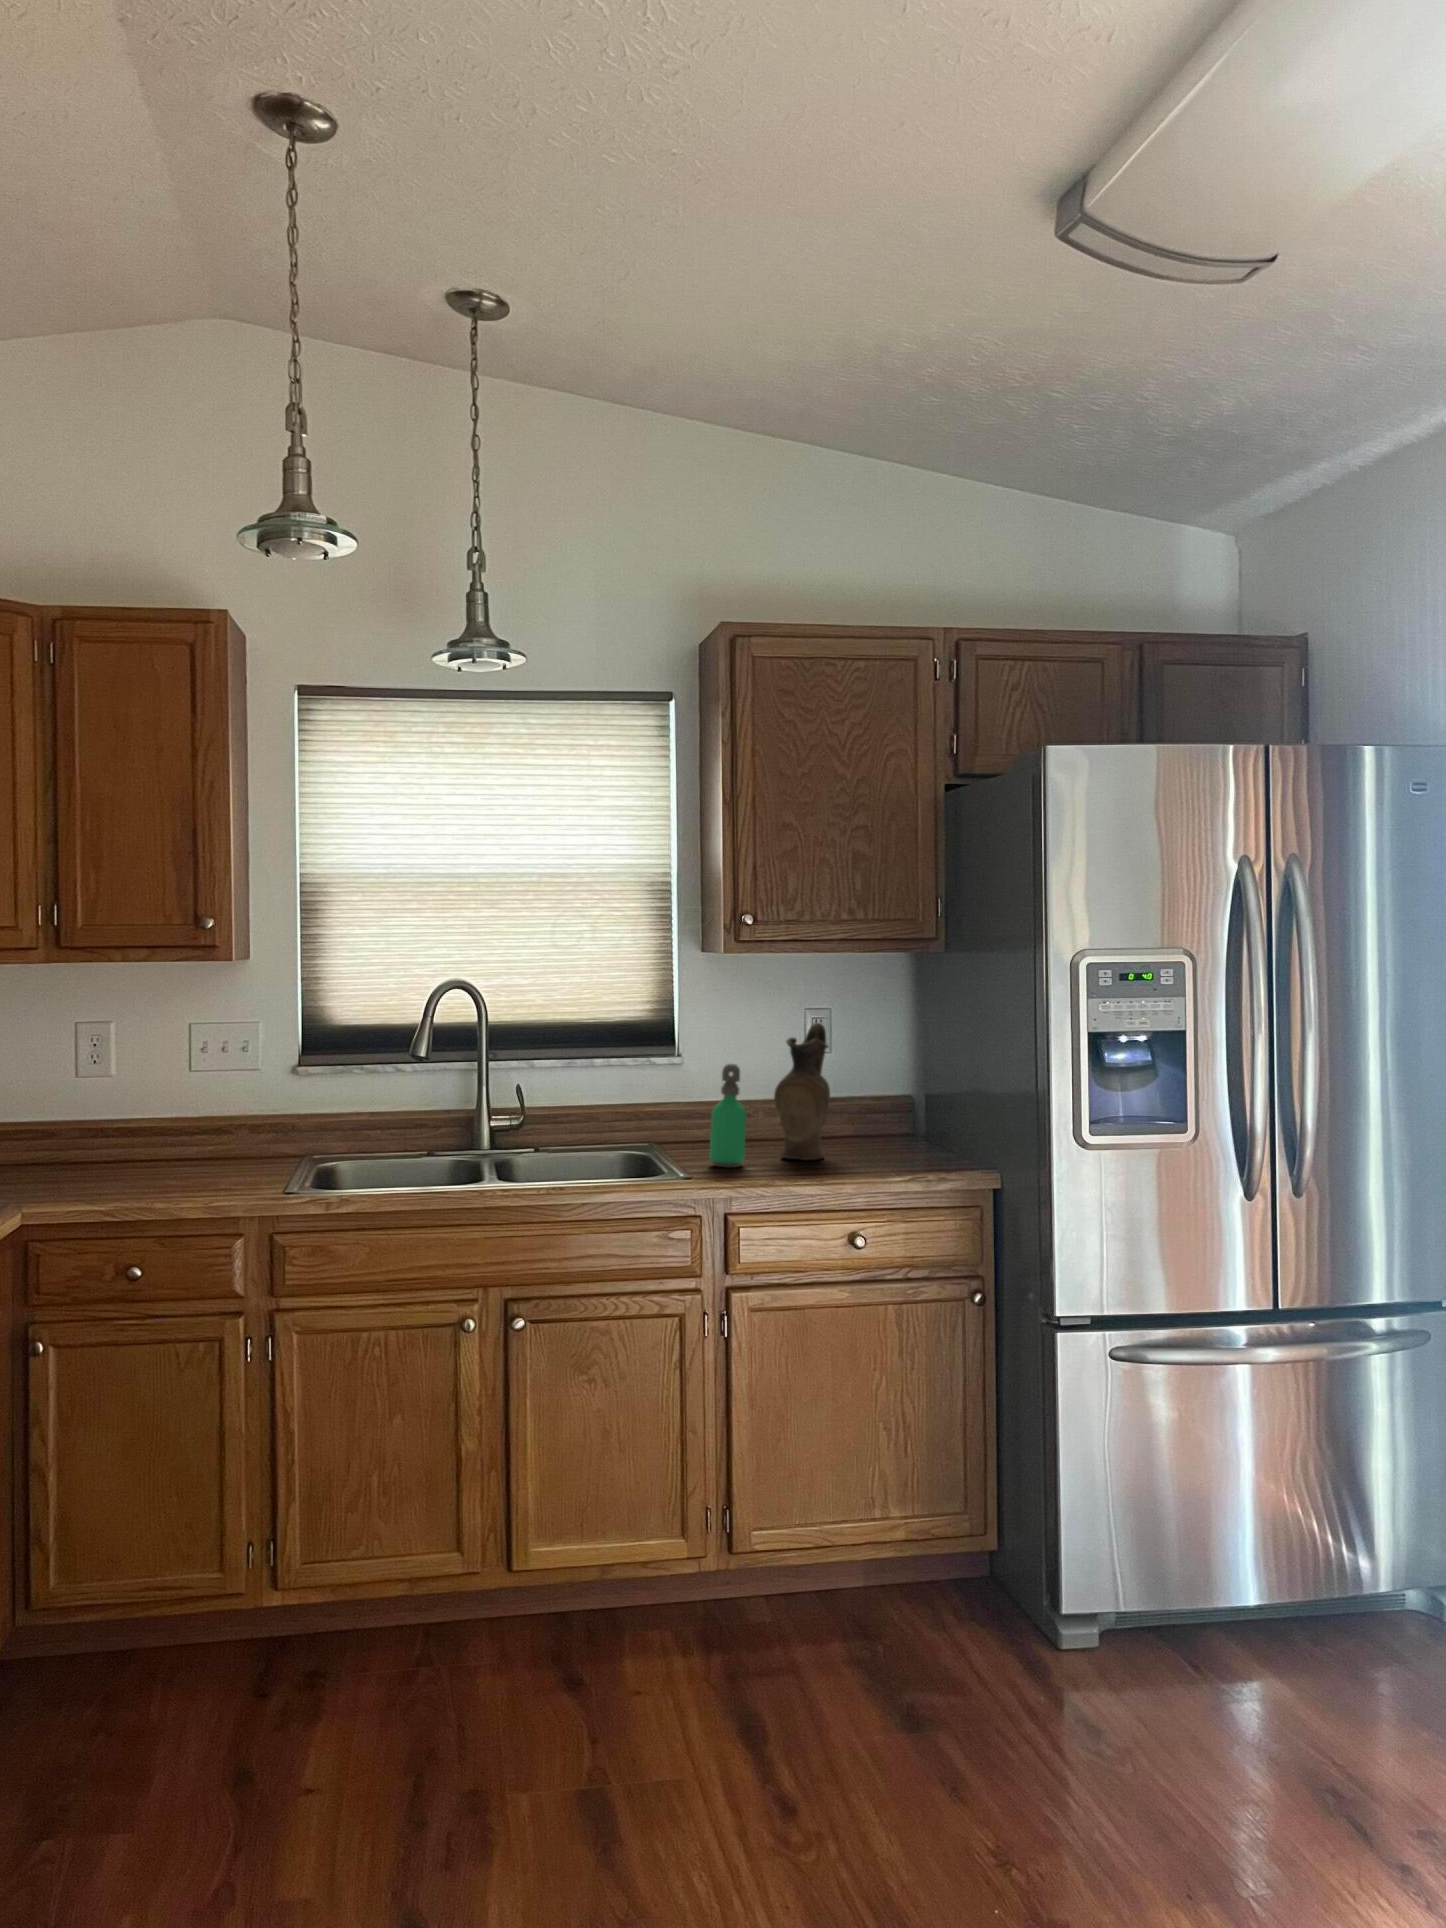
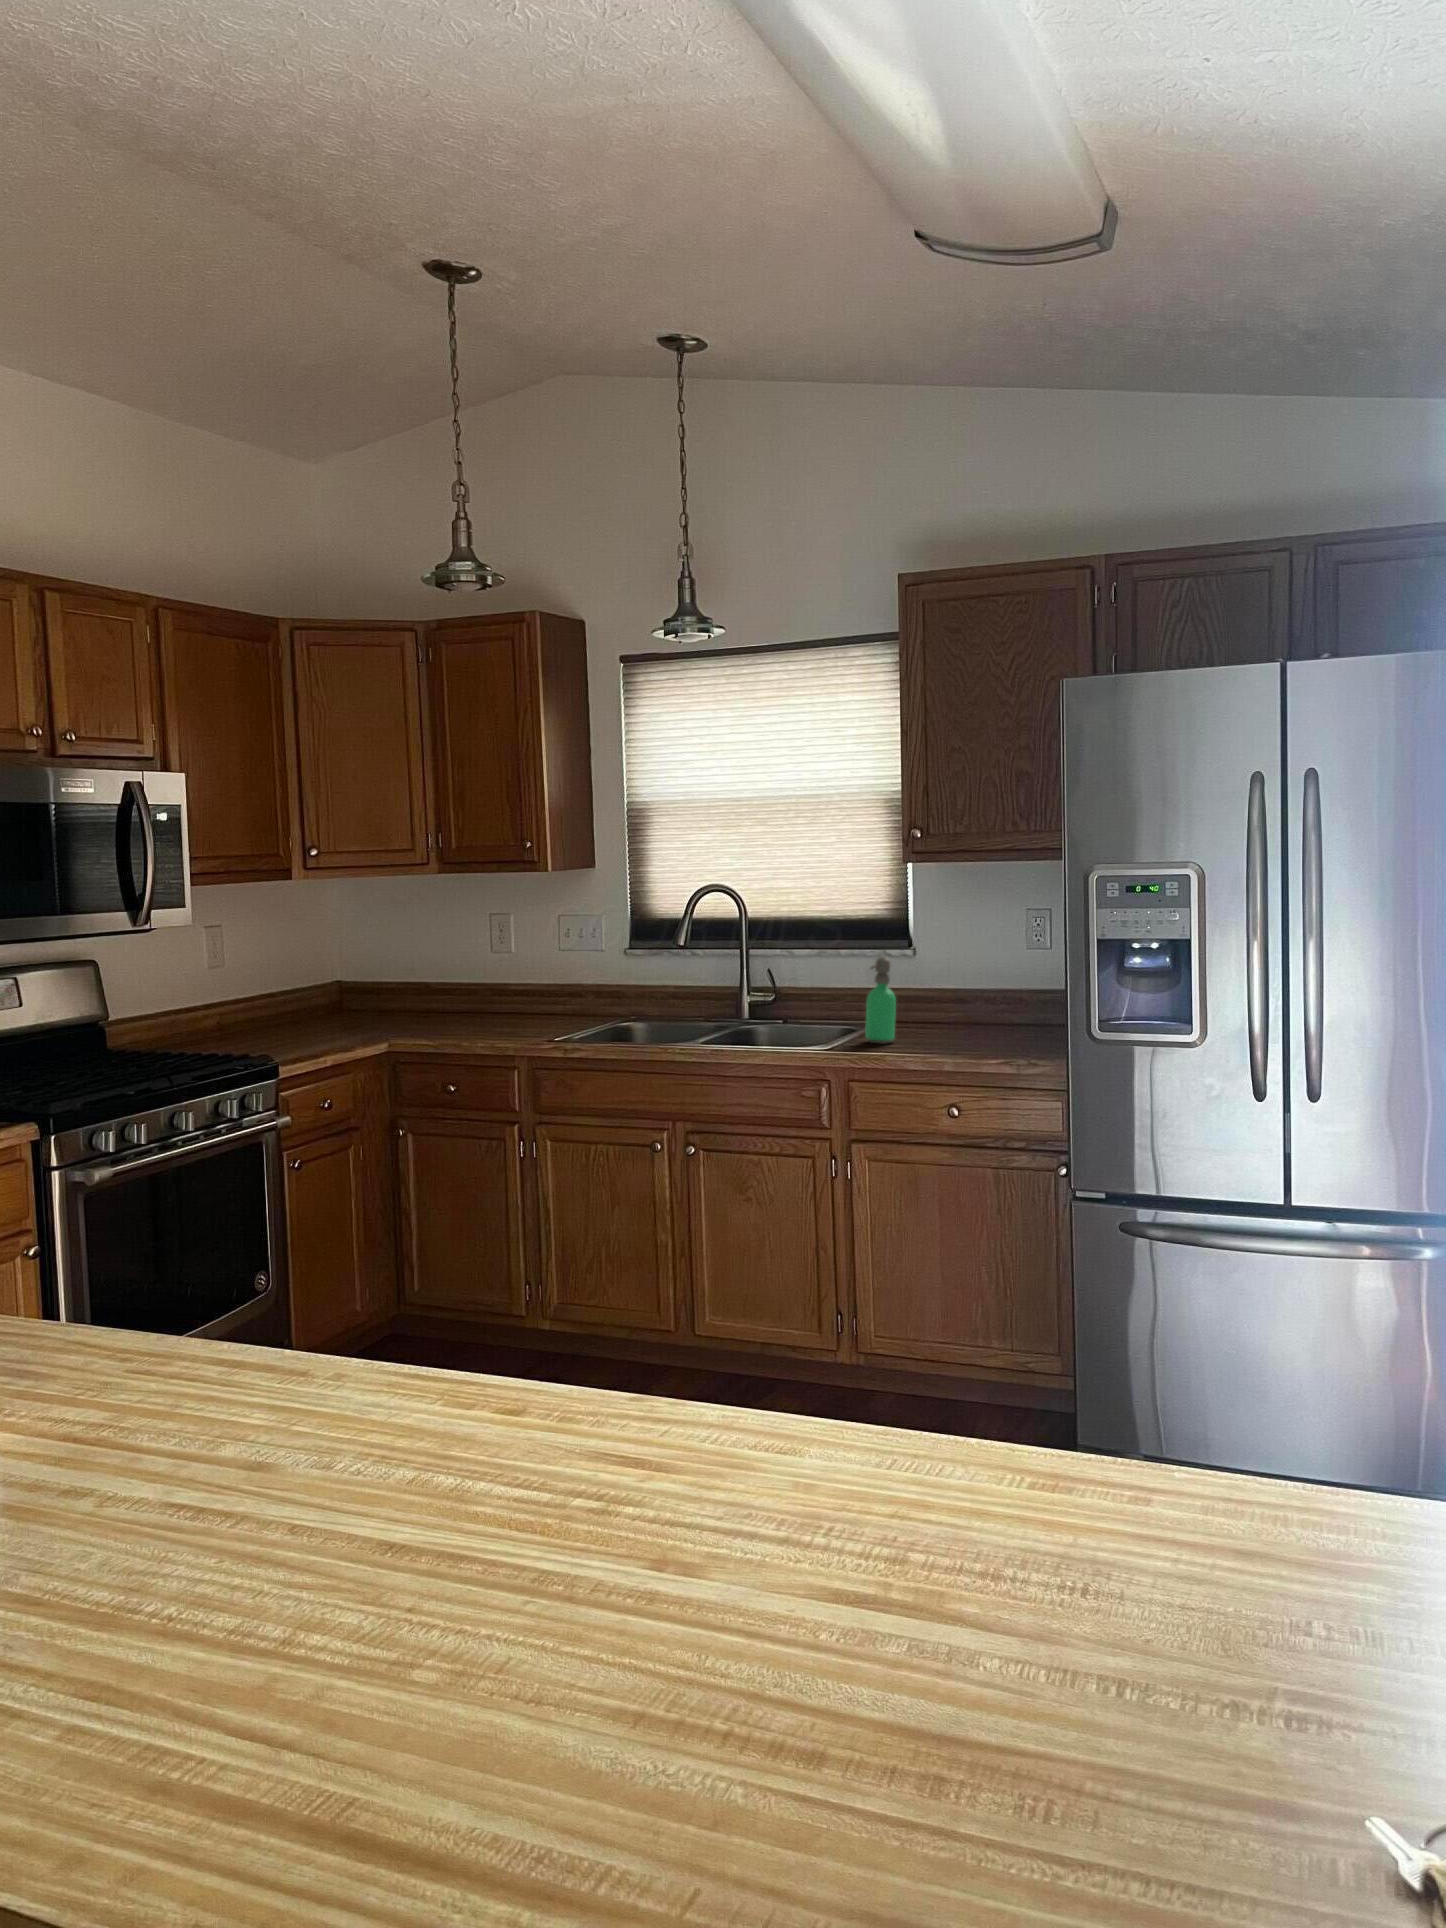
ceramic pitcher: present [774,1023,830,1160] -> none [931,923,990,1042]

